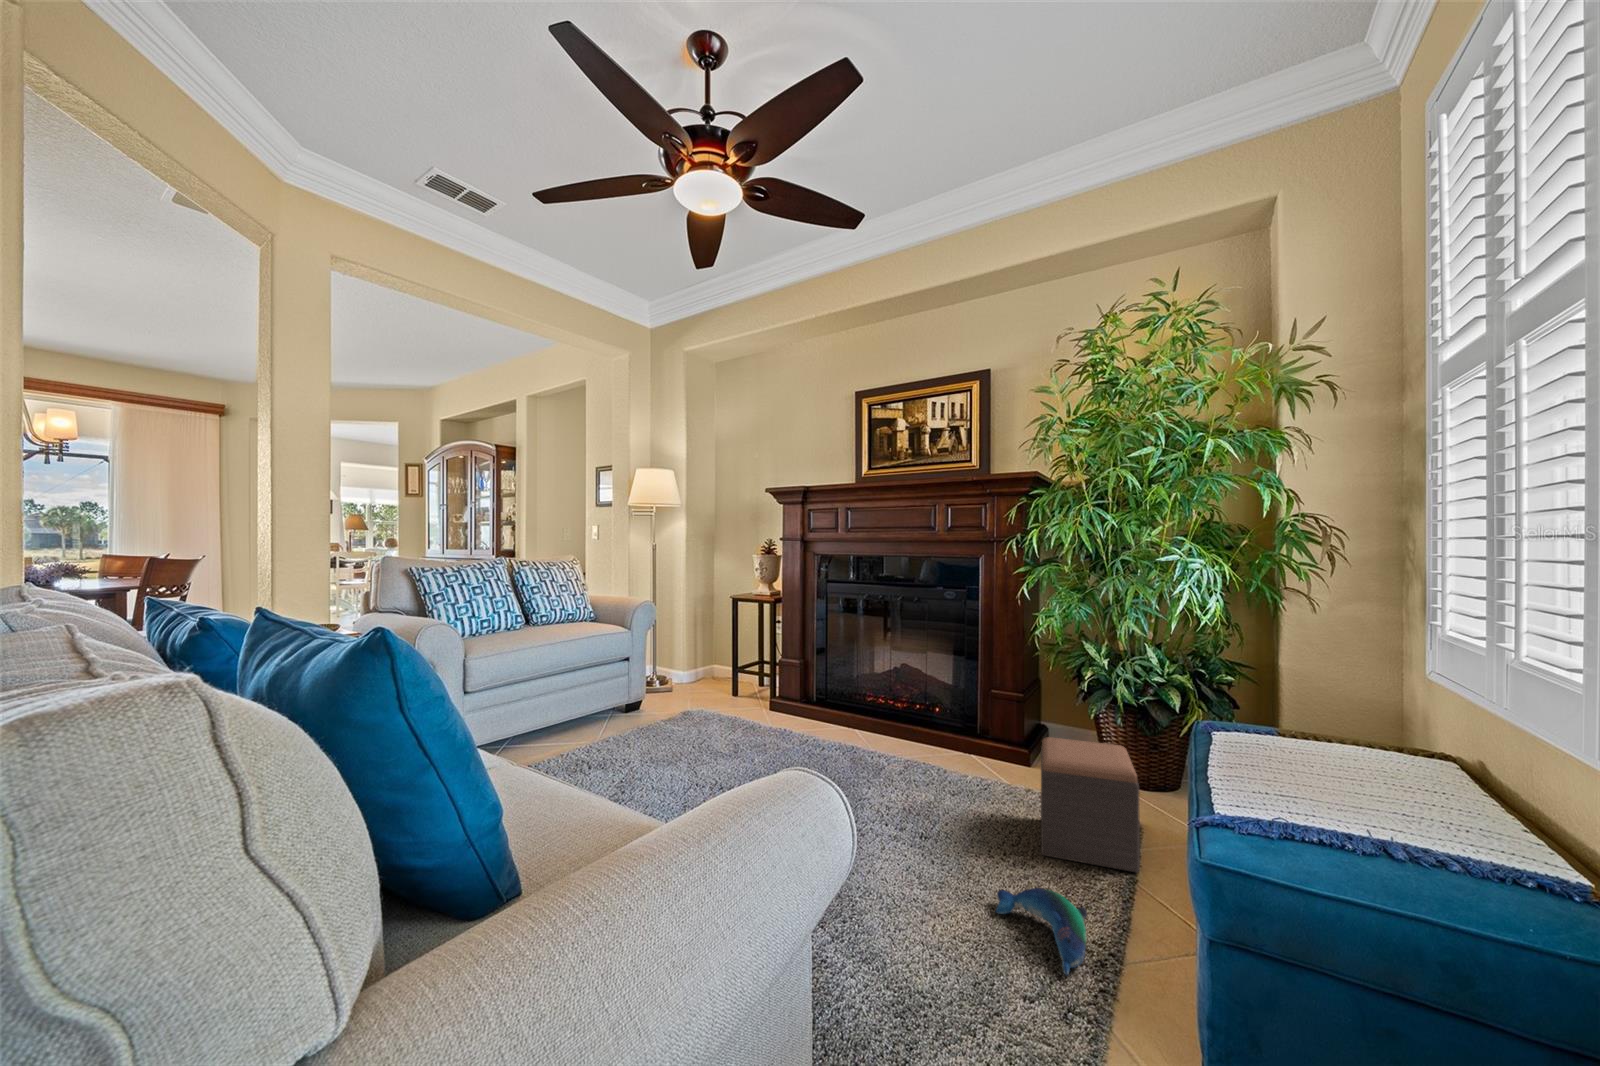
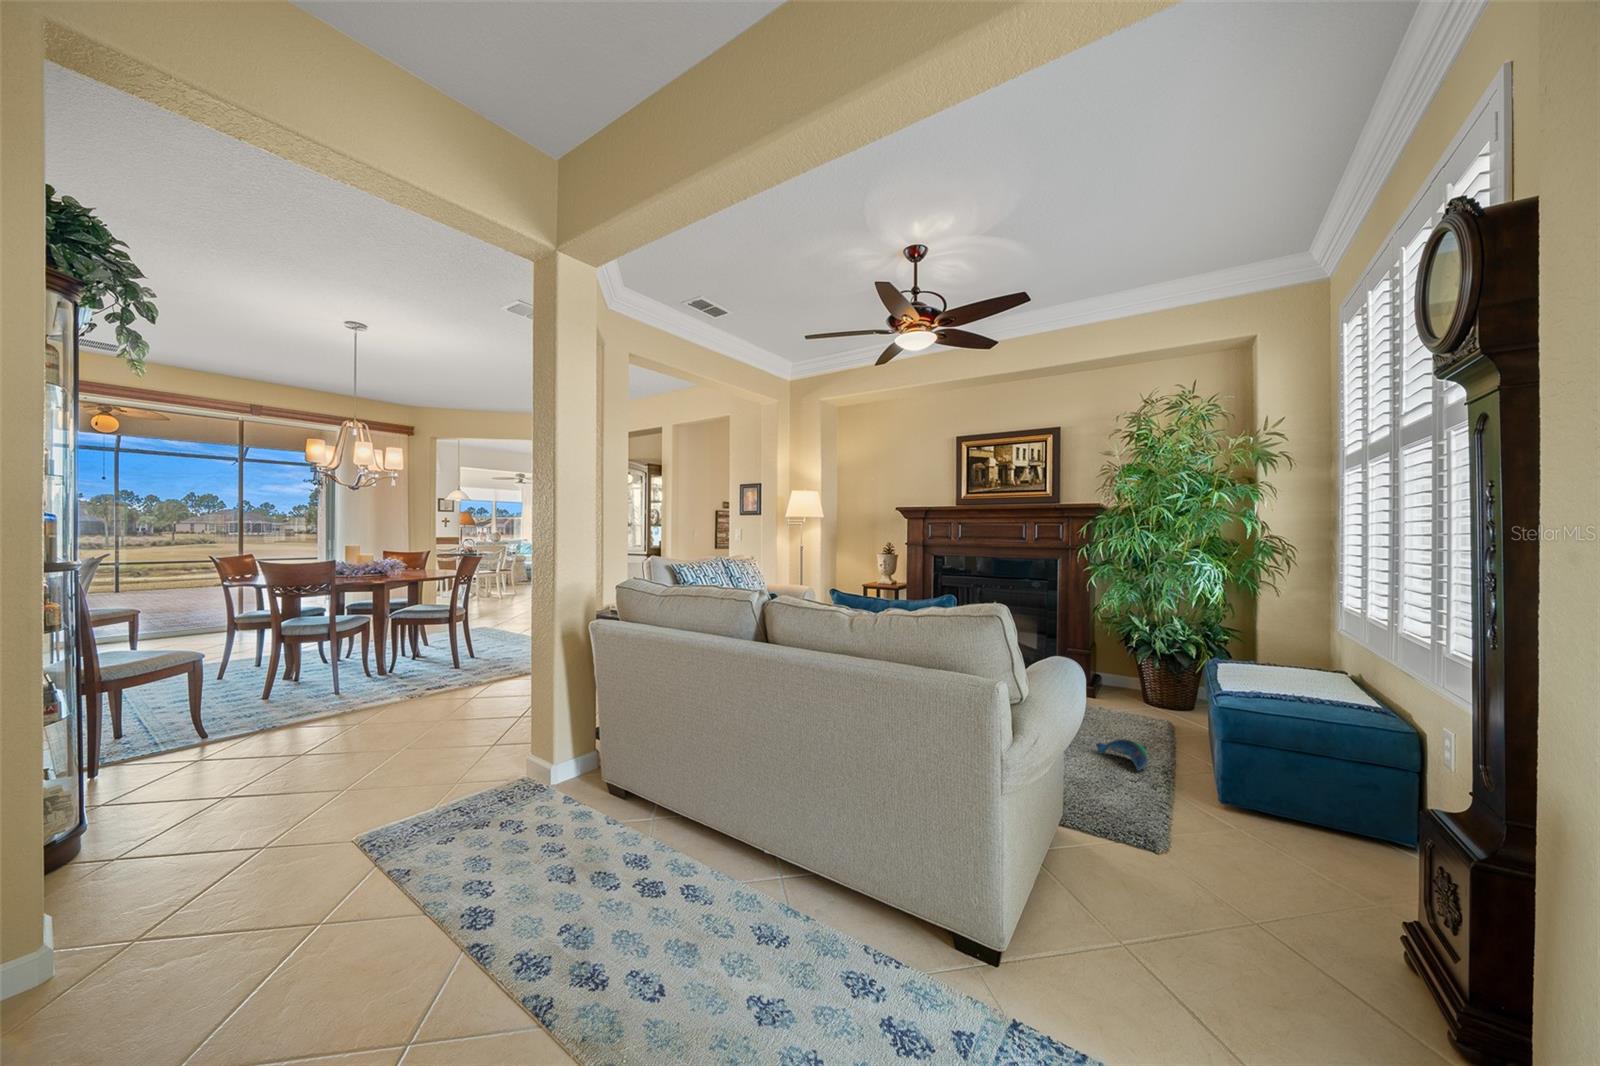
footstool: present [1041,737,1140,873] -> none [1111,670,1172,740]

